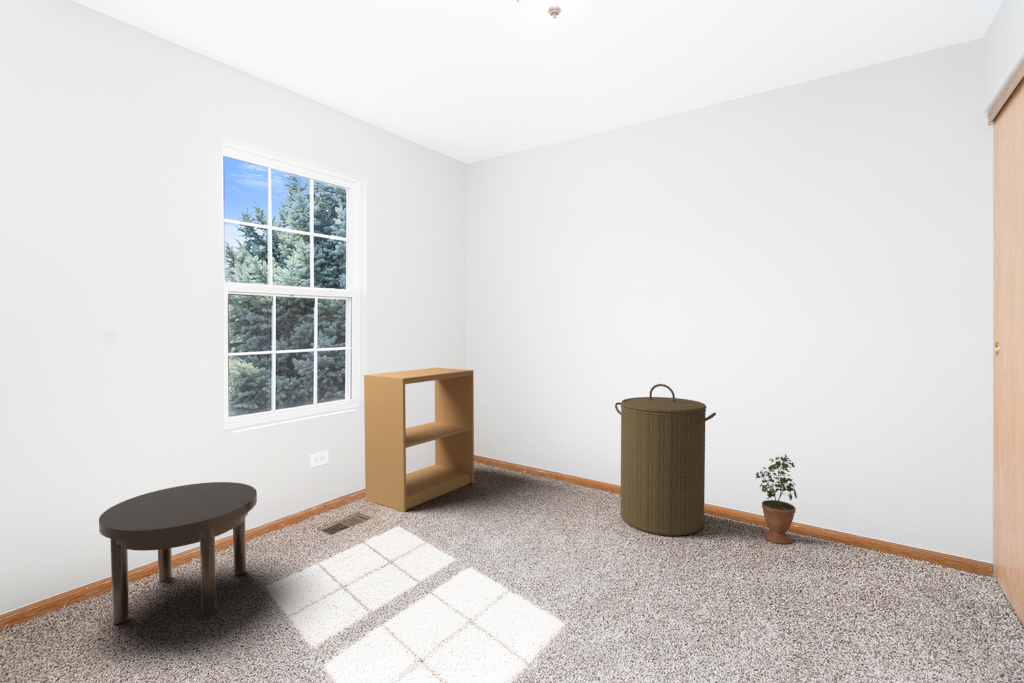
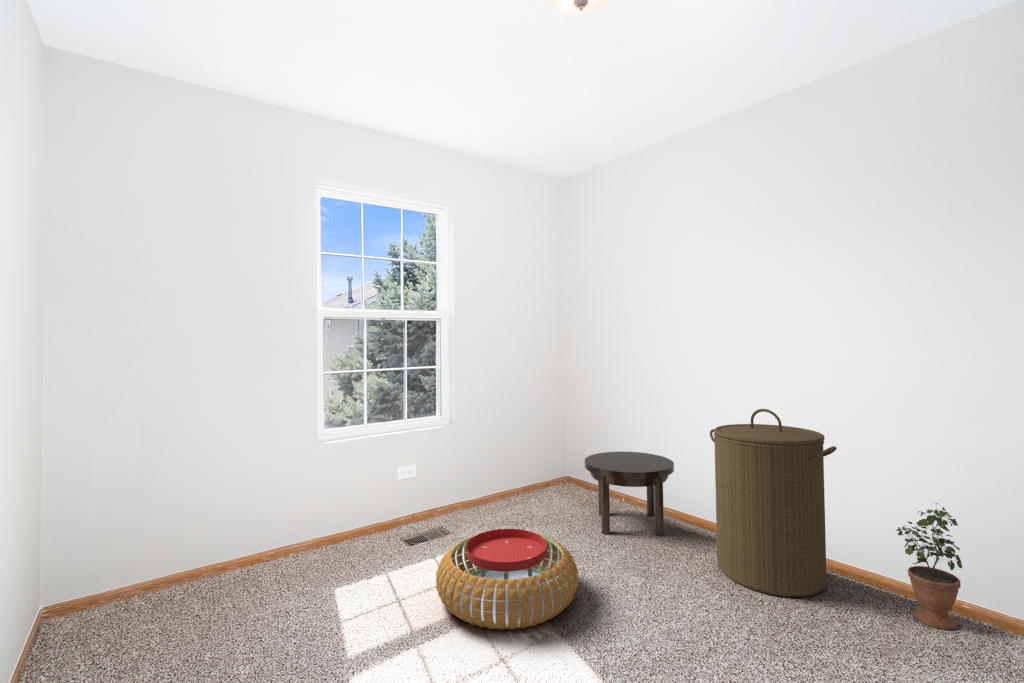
bookshelf: present [364,368,474,512] -> none [452,387,564,532]
side table: present [99,482,257,624] -> present [584,452,674,536]
pouf: none [382,504,519,598] -> present [436,529,578,630]

